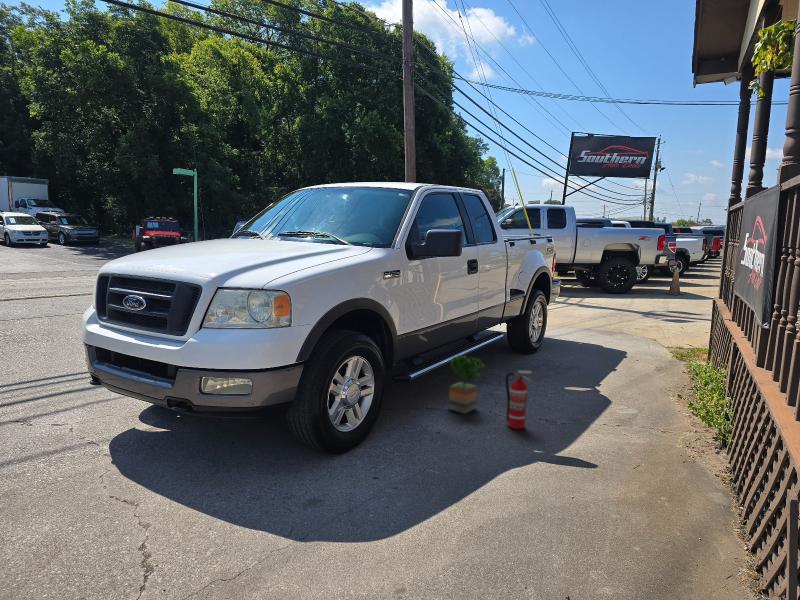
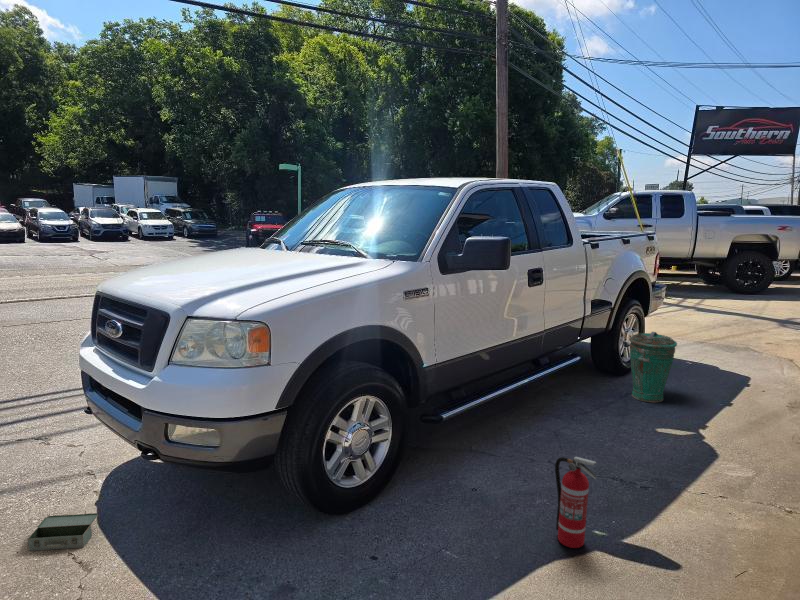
trash can: none [537,309,570,361] -> present [629,332,677,403]
potted tree: present [449,356,484,414] -> none [476,413,530,503]
toolbox: none [154,428,194,451] -> present [28,513,98,551]

